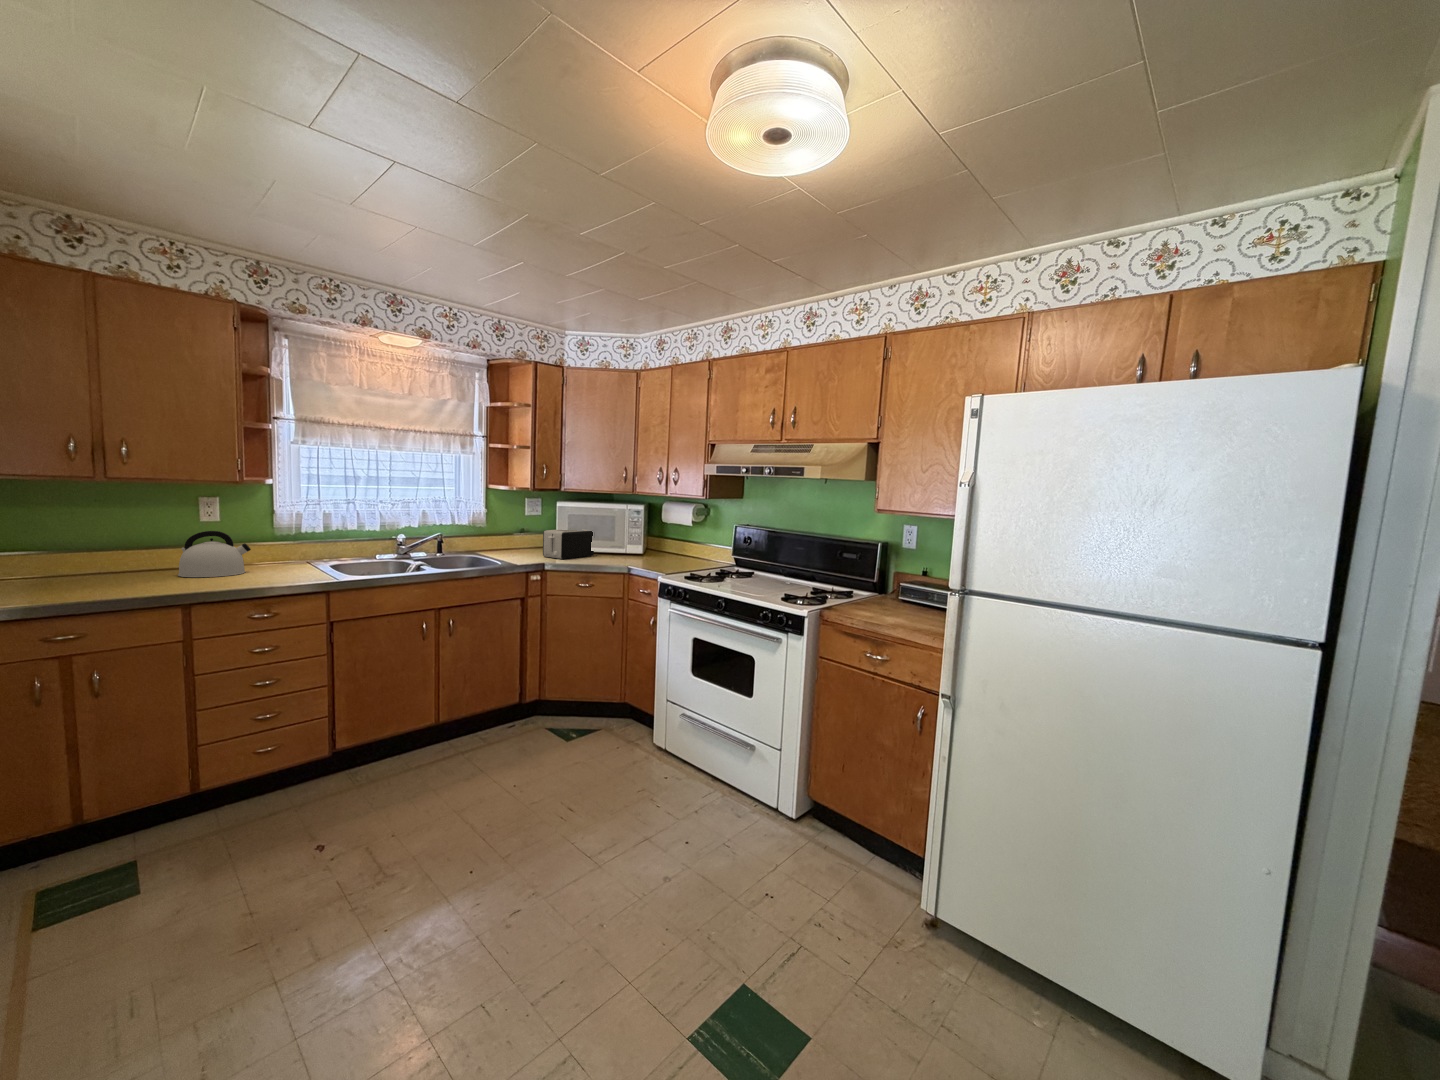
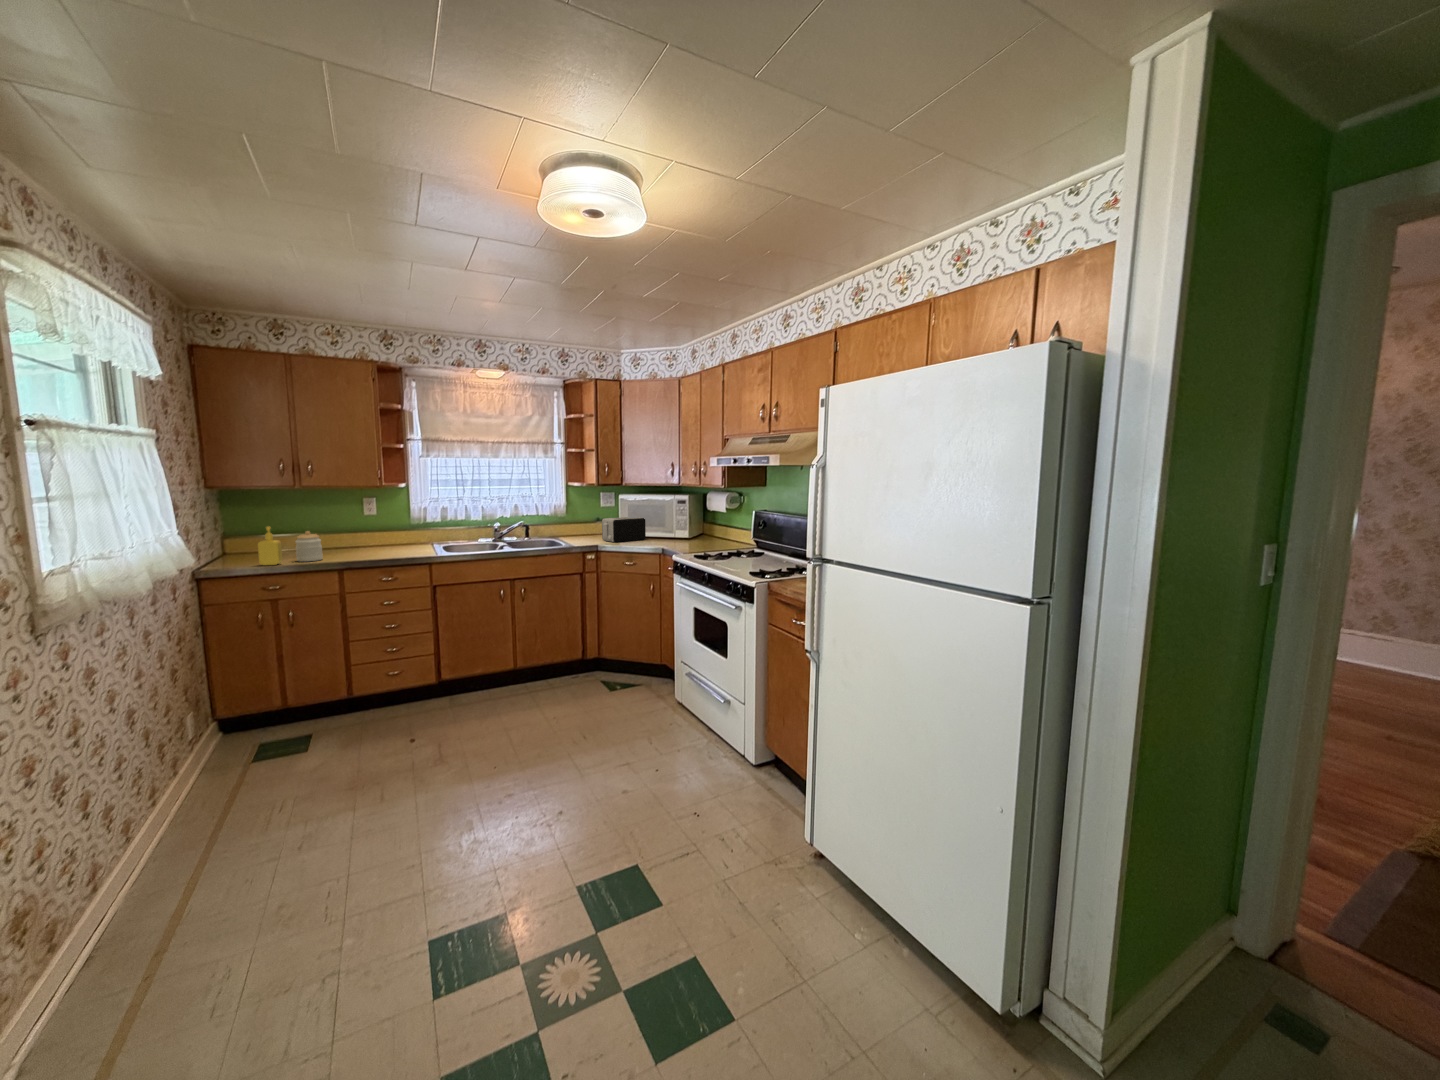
kettle: present [178,531,251,577] -> none [346,523,389,554]
soap dispenser: none [28,536,74,599] -> present [258,526,282,565]
jar: none [96,543,146,591] -> present [296,531,323,562]

